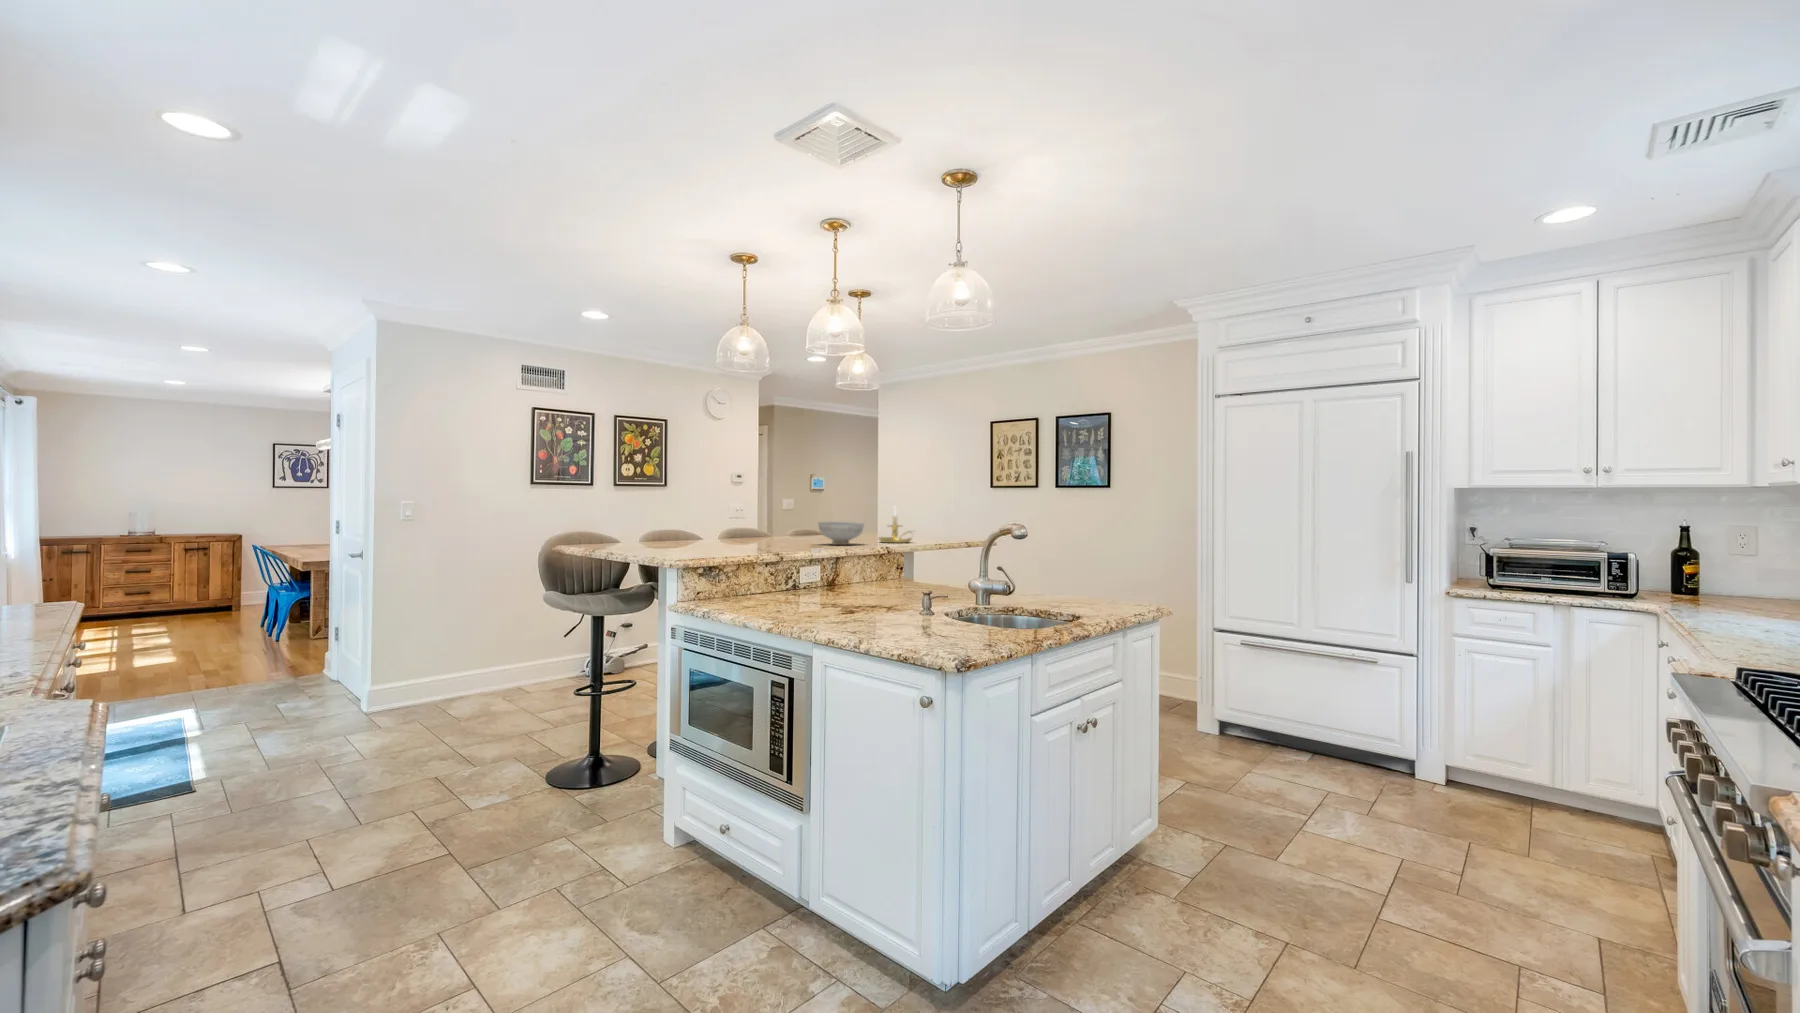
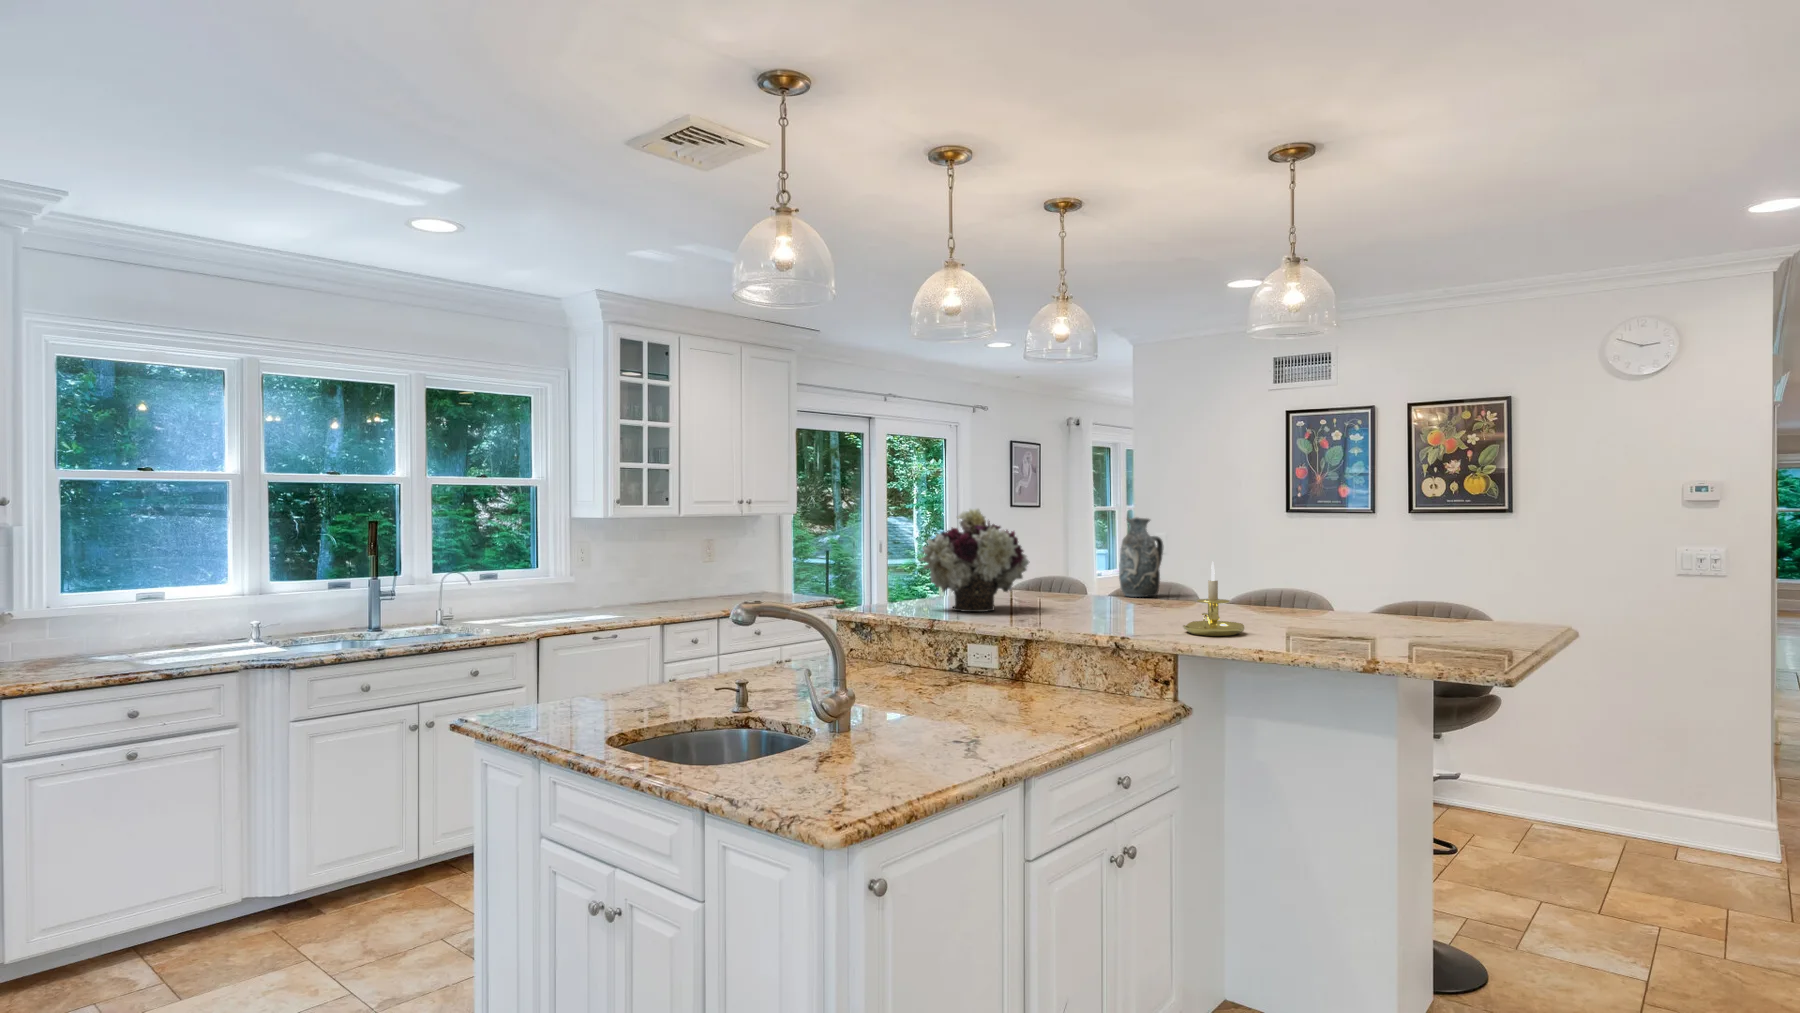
flower arrangement: none [712,473,789,549] -> present [920,509,1030,612]
decorative vase: none [661,484,691,541] -> present [1119,517,1163,597]
ceramic bowl: present [818,522,864,545] -> none [1059,582,1137,623]

